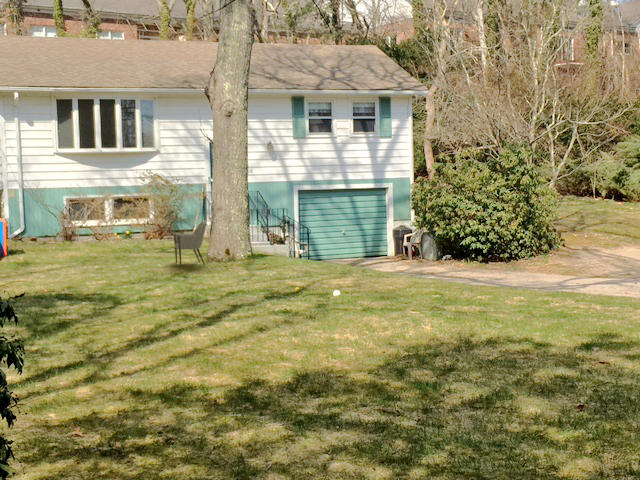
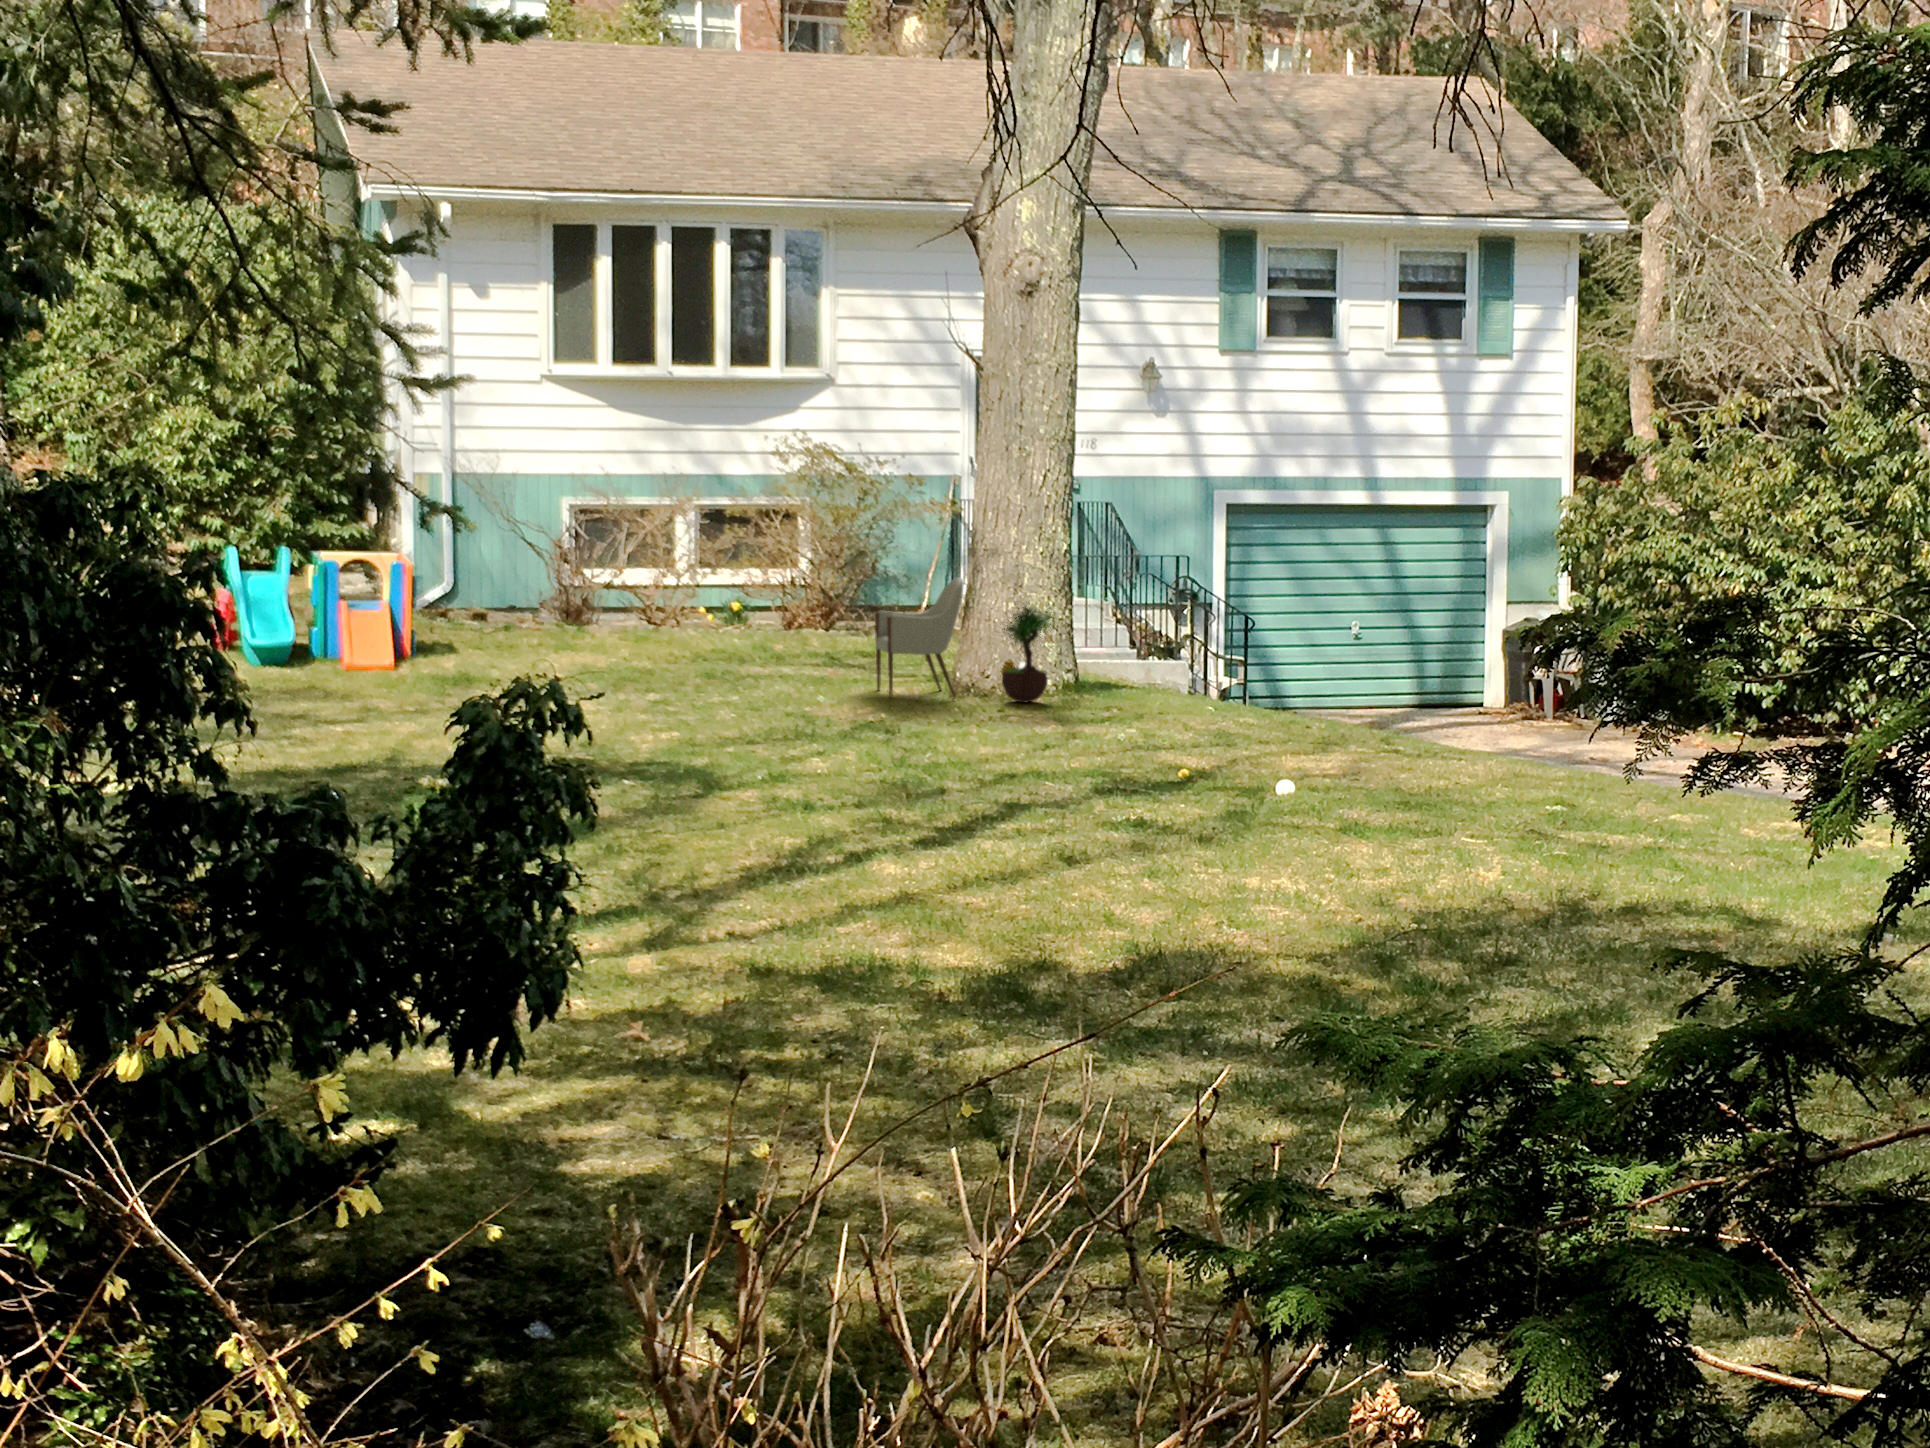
potted tree: none [218,227,241,265] -> present [1002,597,1055,703]

